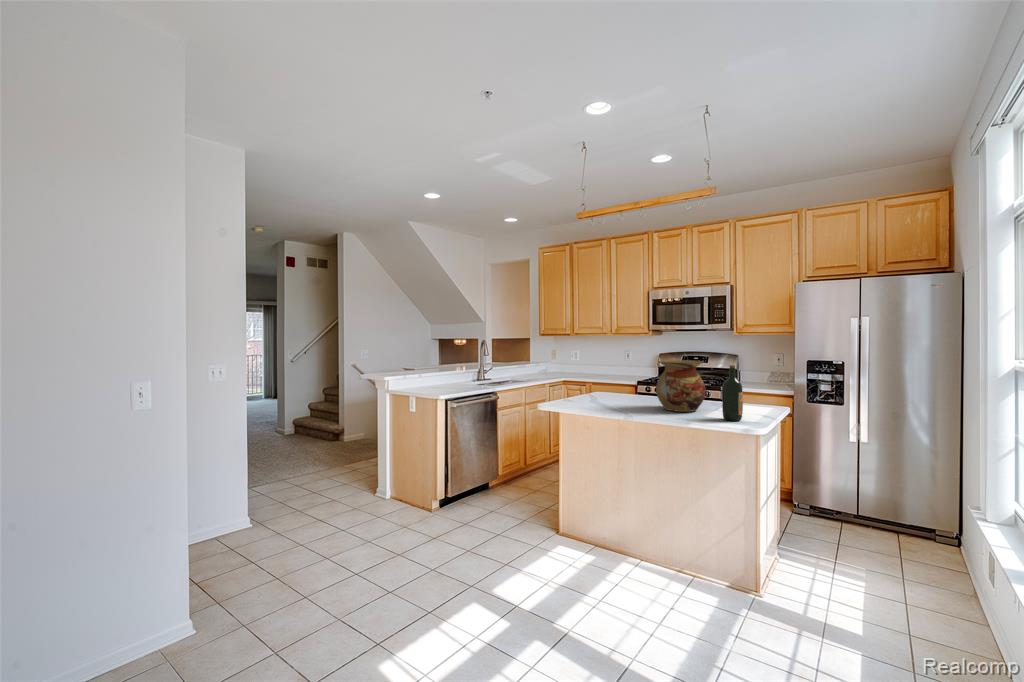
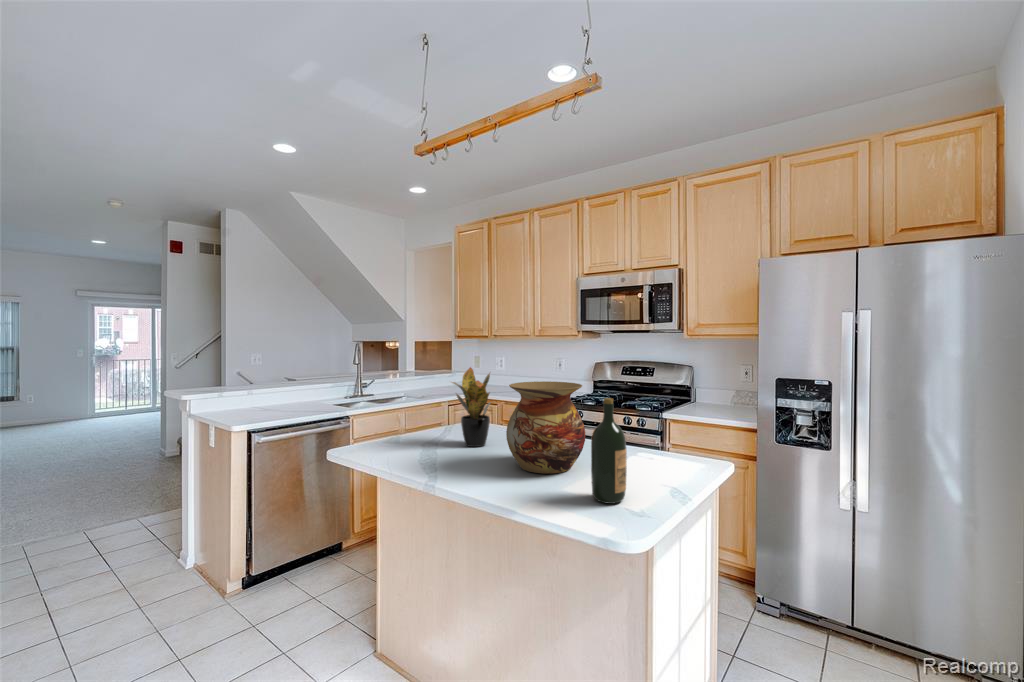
potted plant: none [605,351,638,403] -> present [452,367,496,447]

